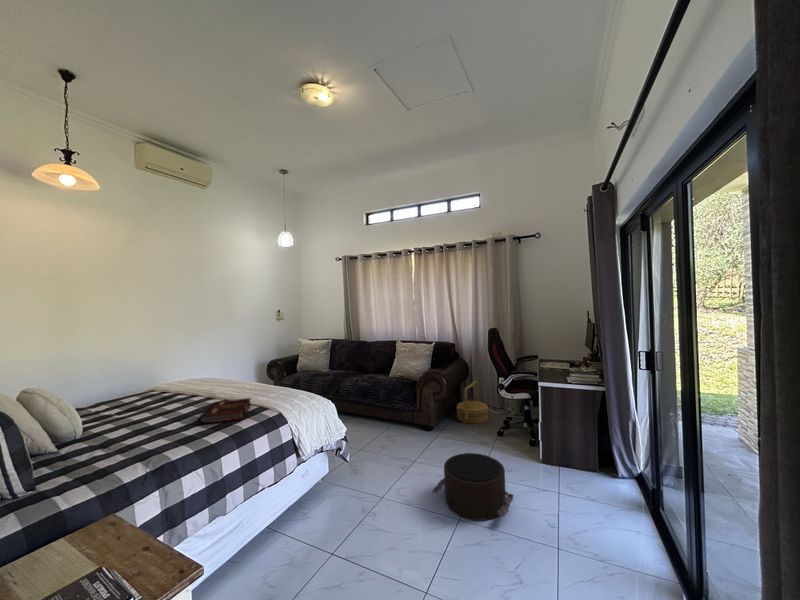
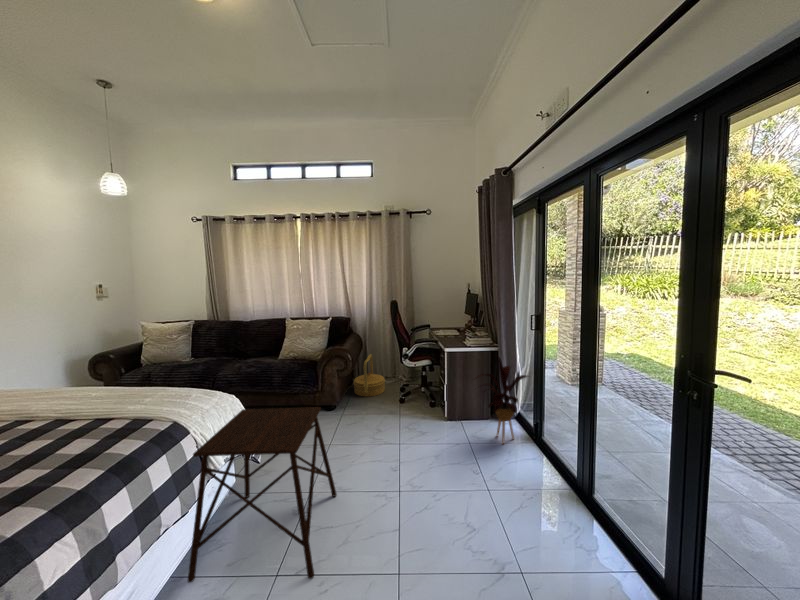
house plant: none [559,396,643,505] -> present [478,357,528,444]
book: present [197,398,251,424] -> none [26,411,117,466]
side table: none [278,412,403,568] -> present [188,407,337,582]
pouf: present [432,453,514,520] -> none [365,423,442,488]

